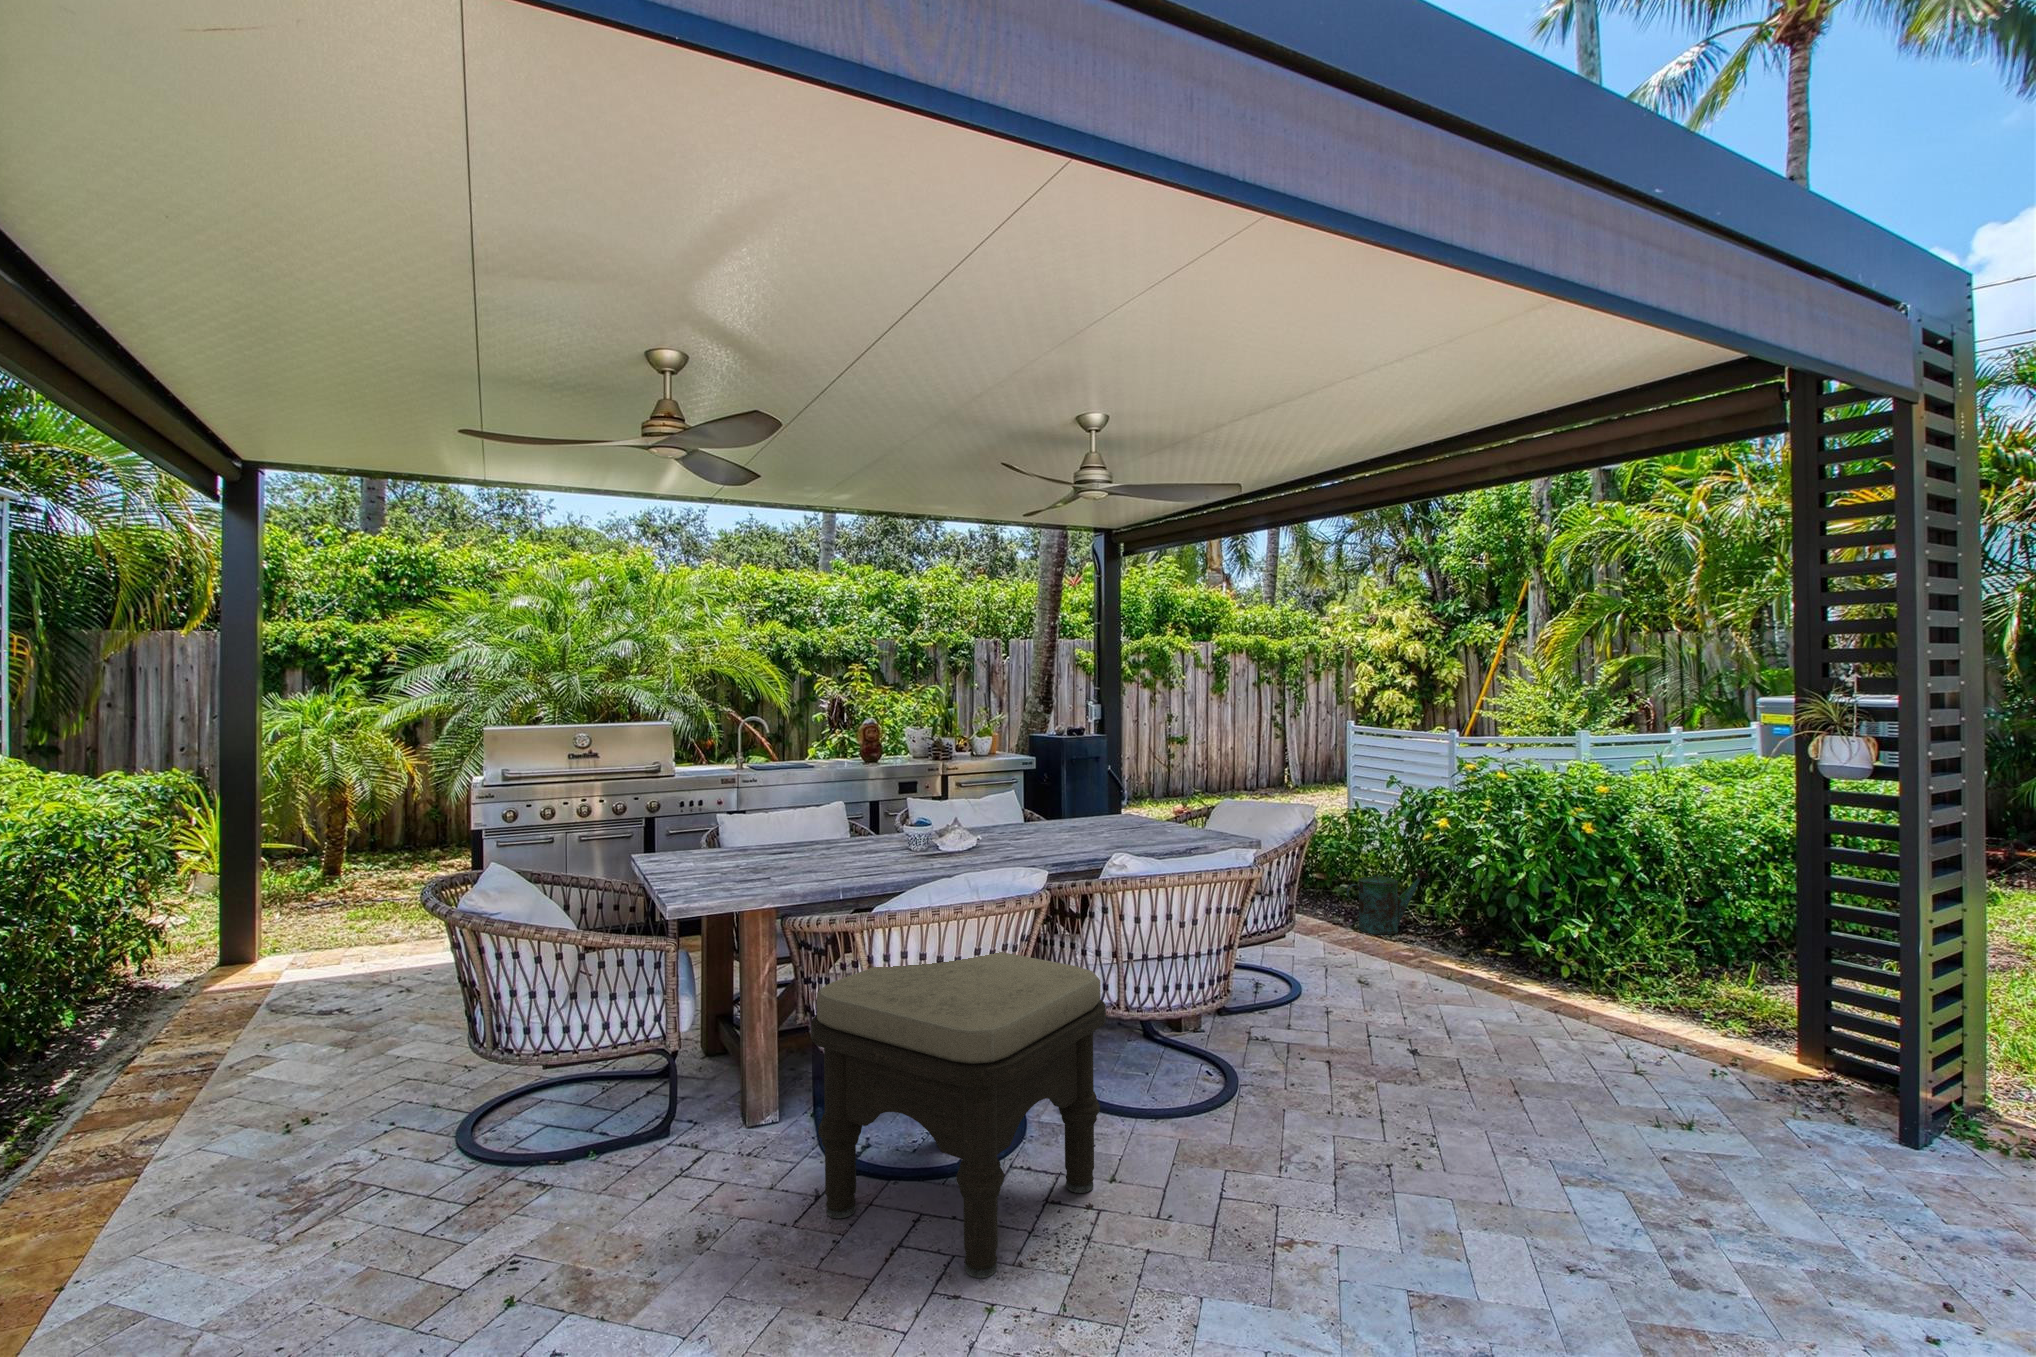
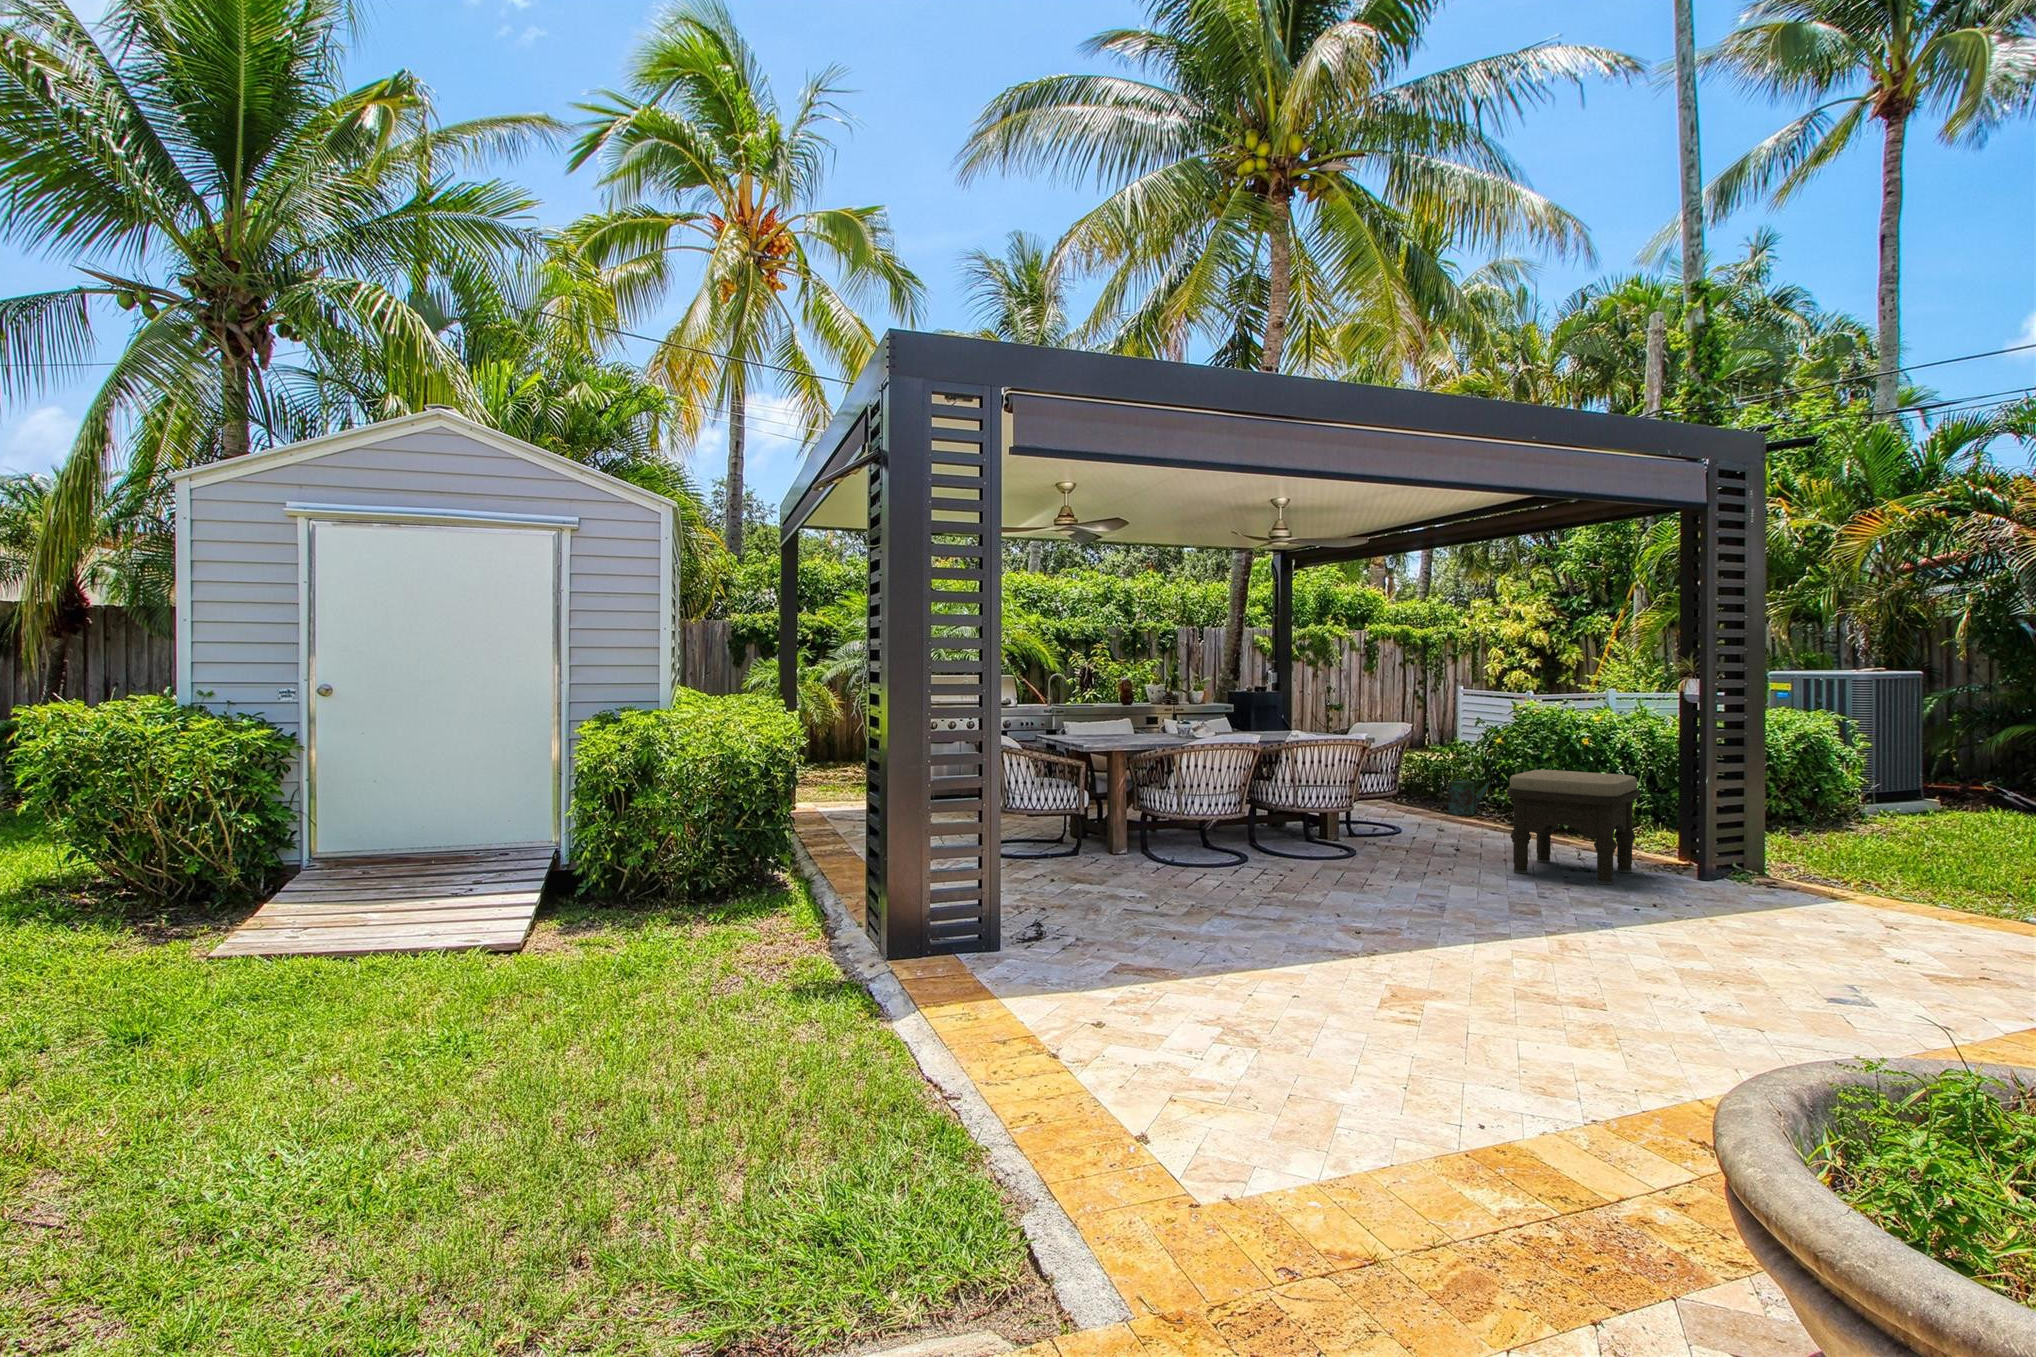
ottoman: present [811,952,1106,1278] -> present [1507,770,1641,884]

